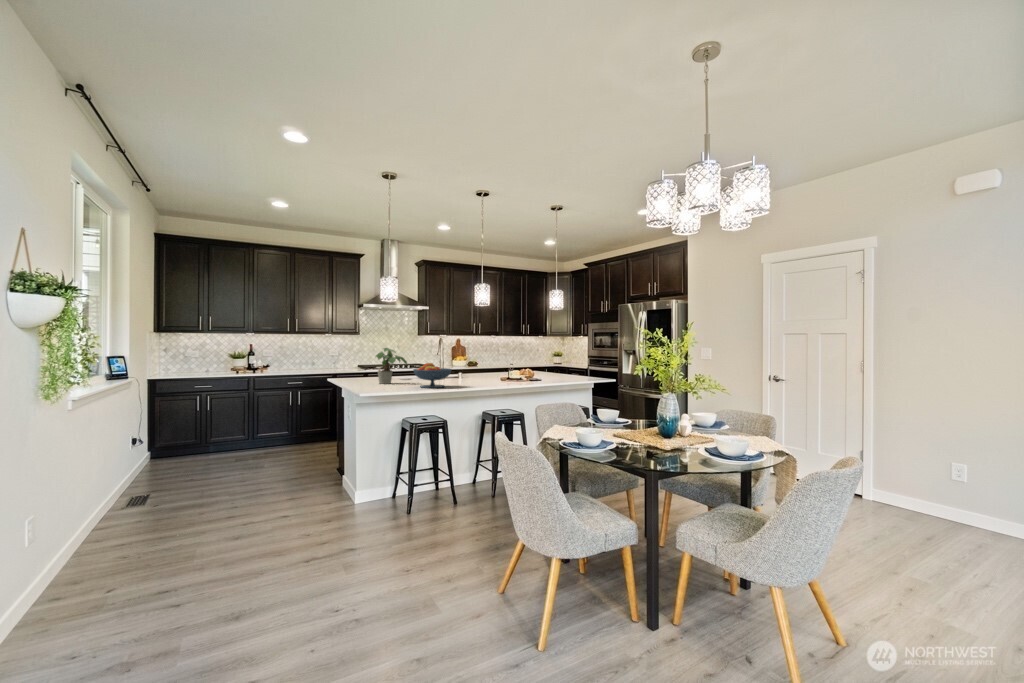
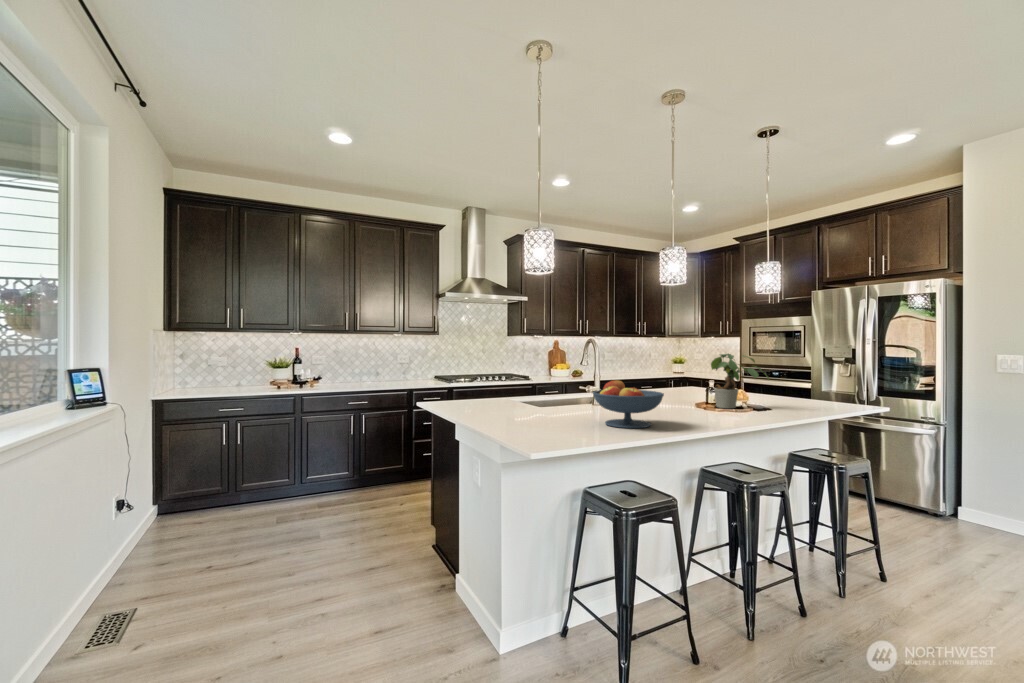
potted plant: present [376,348,407,384] -> present [711,354,769,408]

